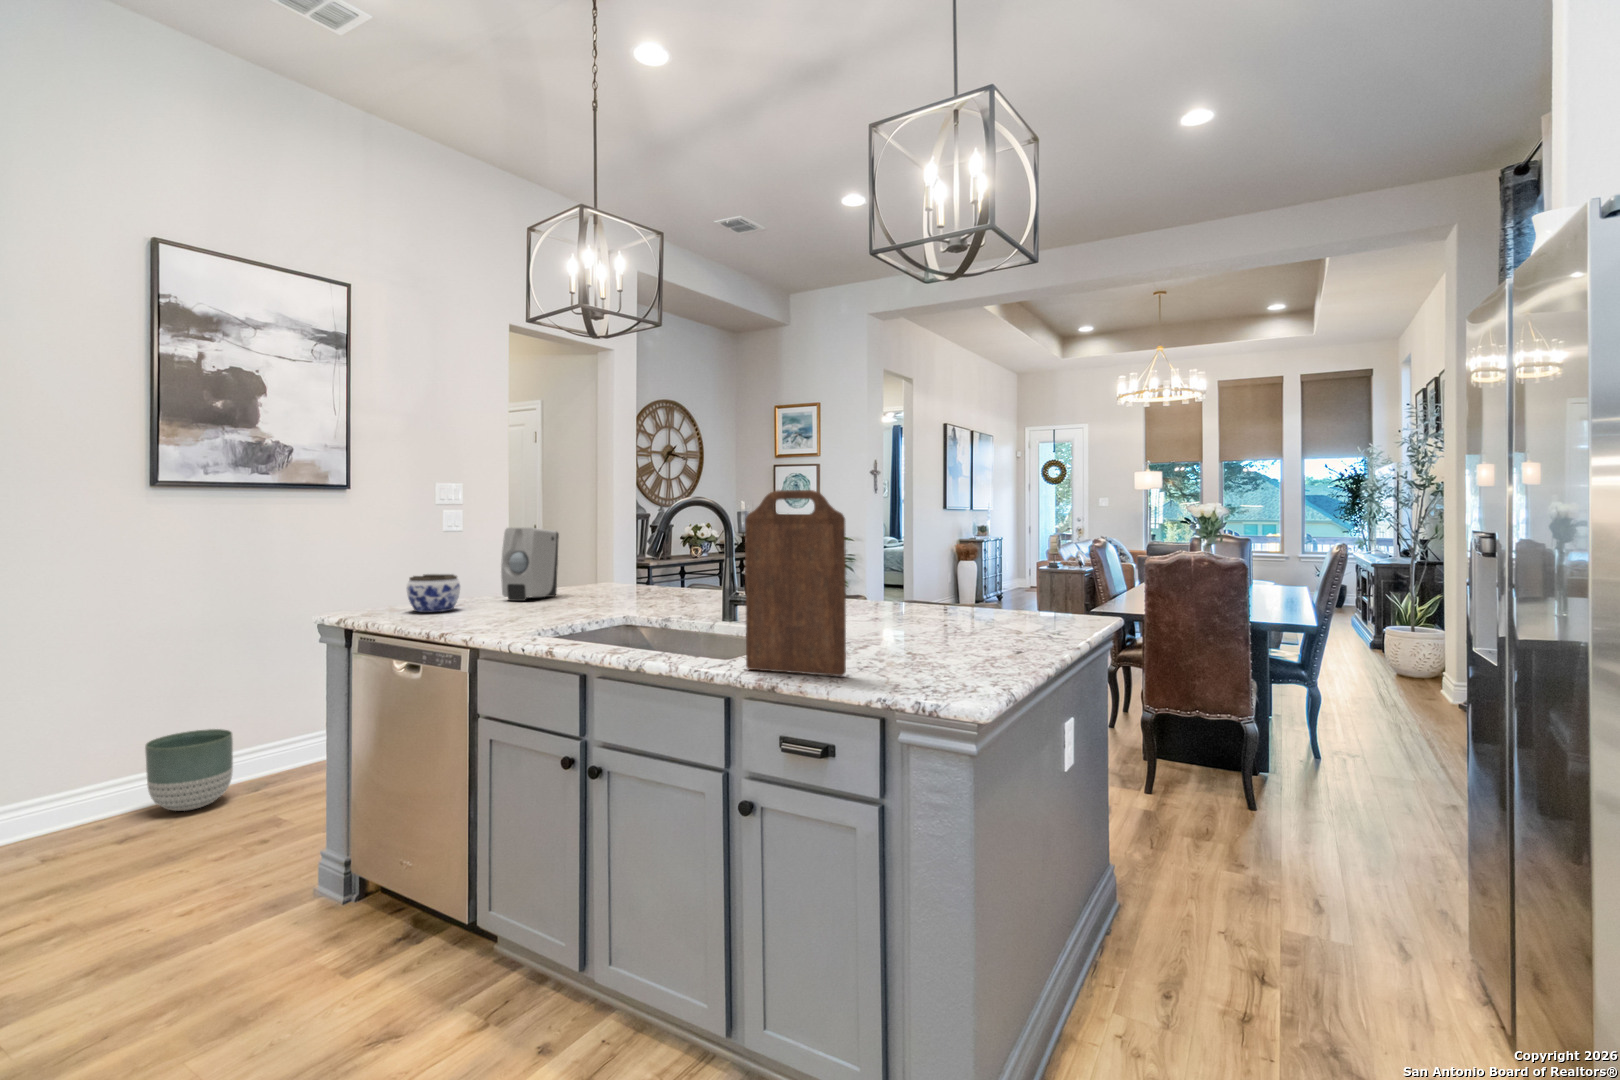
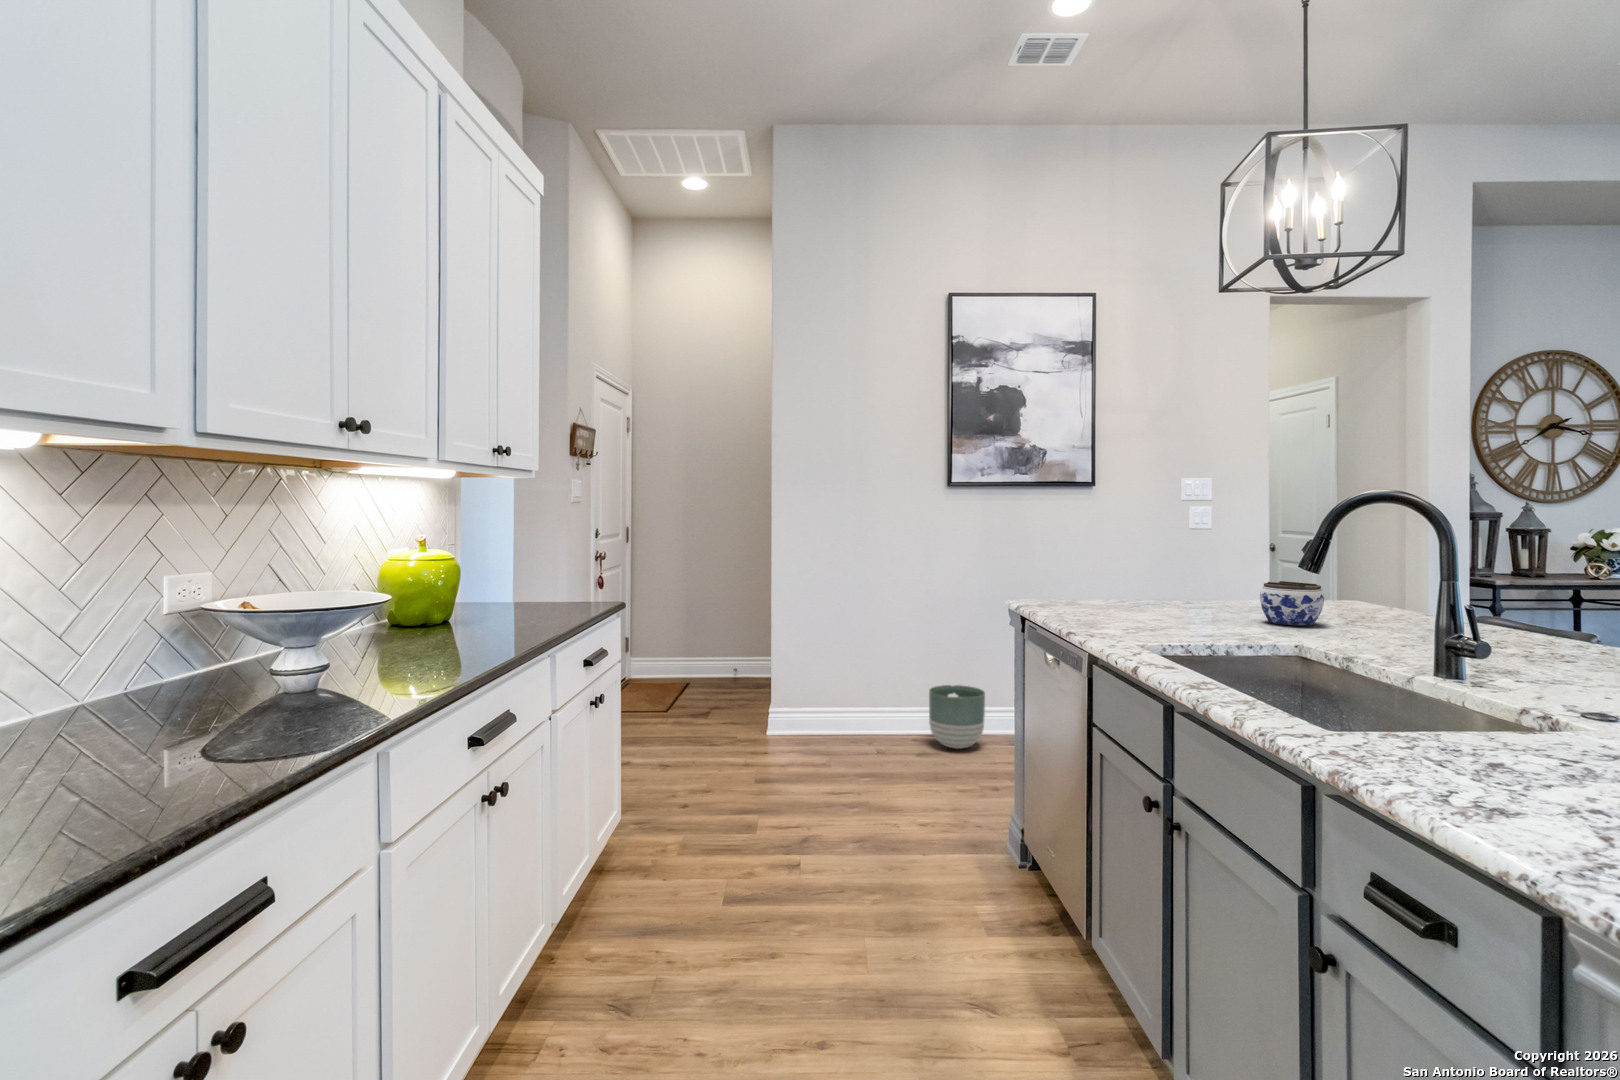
cutting board: present [745,490,846,676] -> none [1333,483,1513,805]
soap dispenser: present [501,528,559,601] -> none [1182,528,1257,612]
jar: present [407,574,460,612] -> present [1260,581,1324,626]

